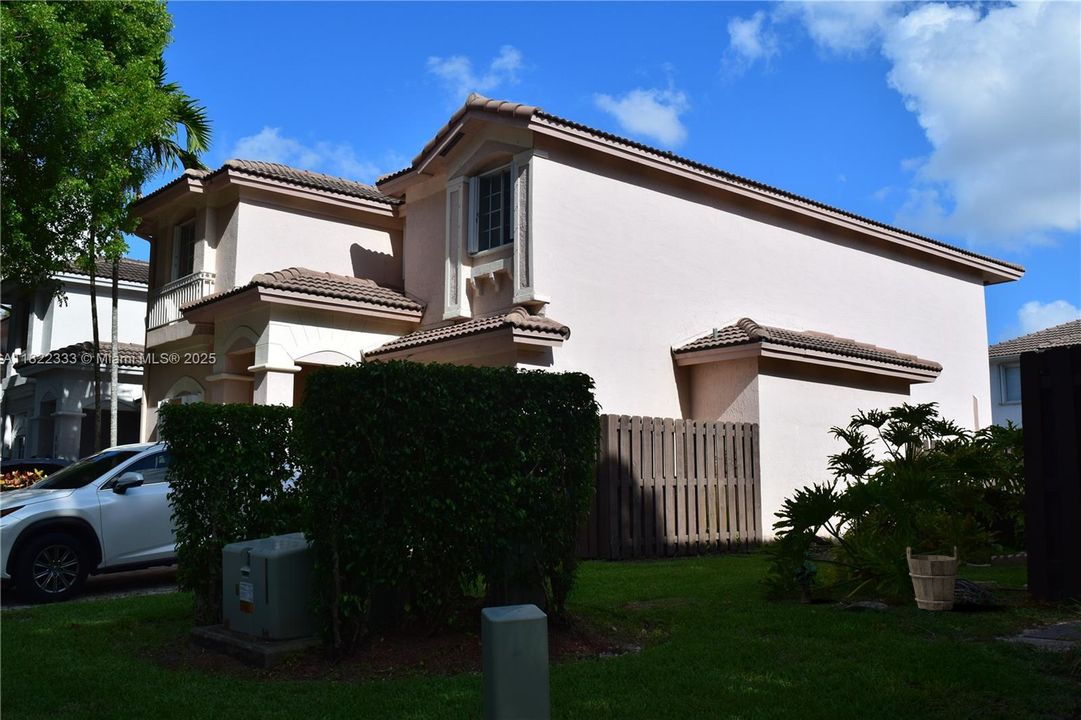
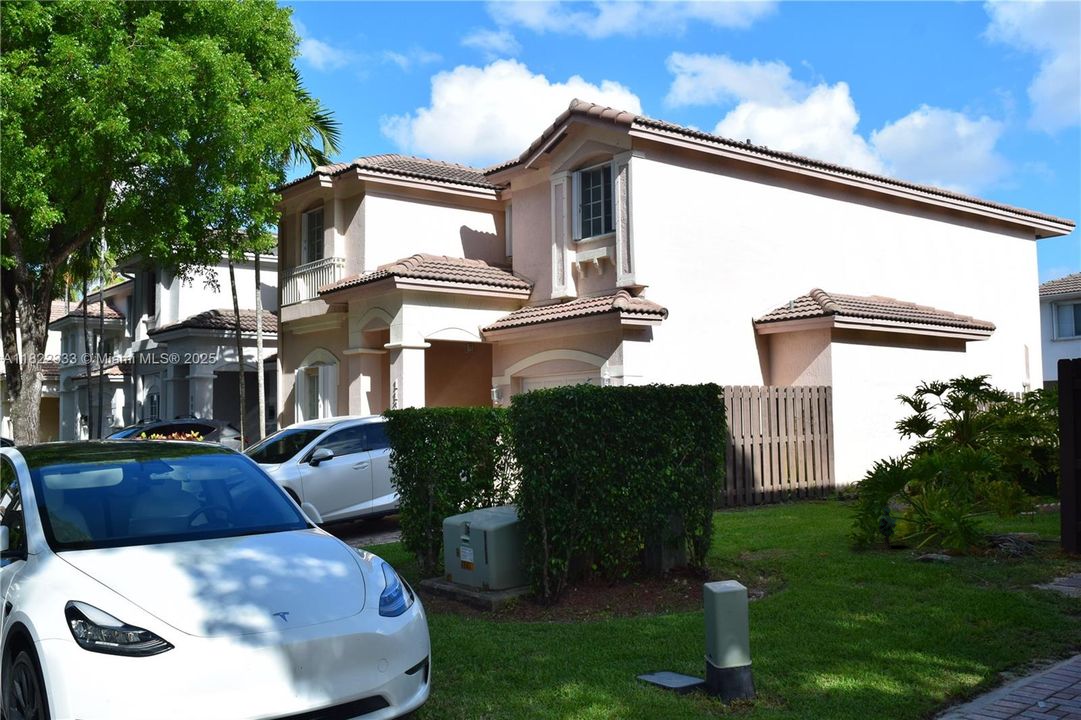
bucket: present [907,547,958,611] -> none [968,506,1009,555]

